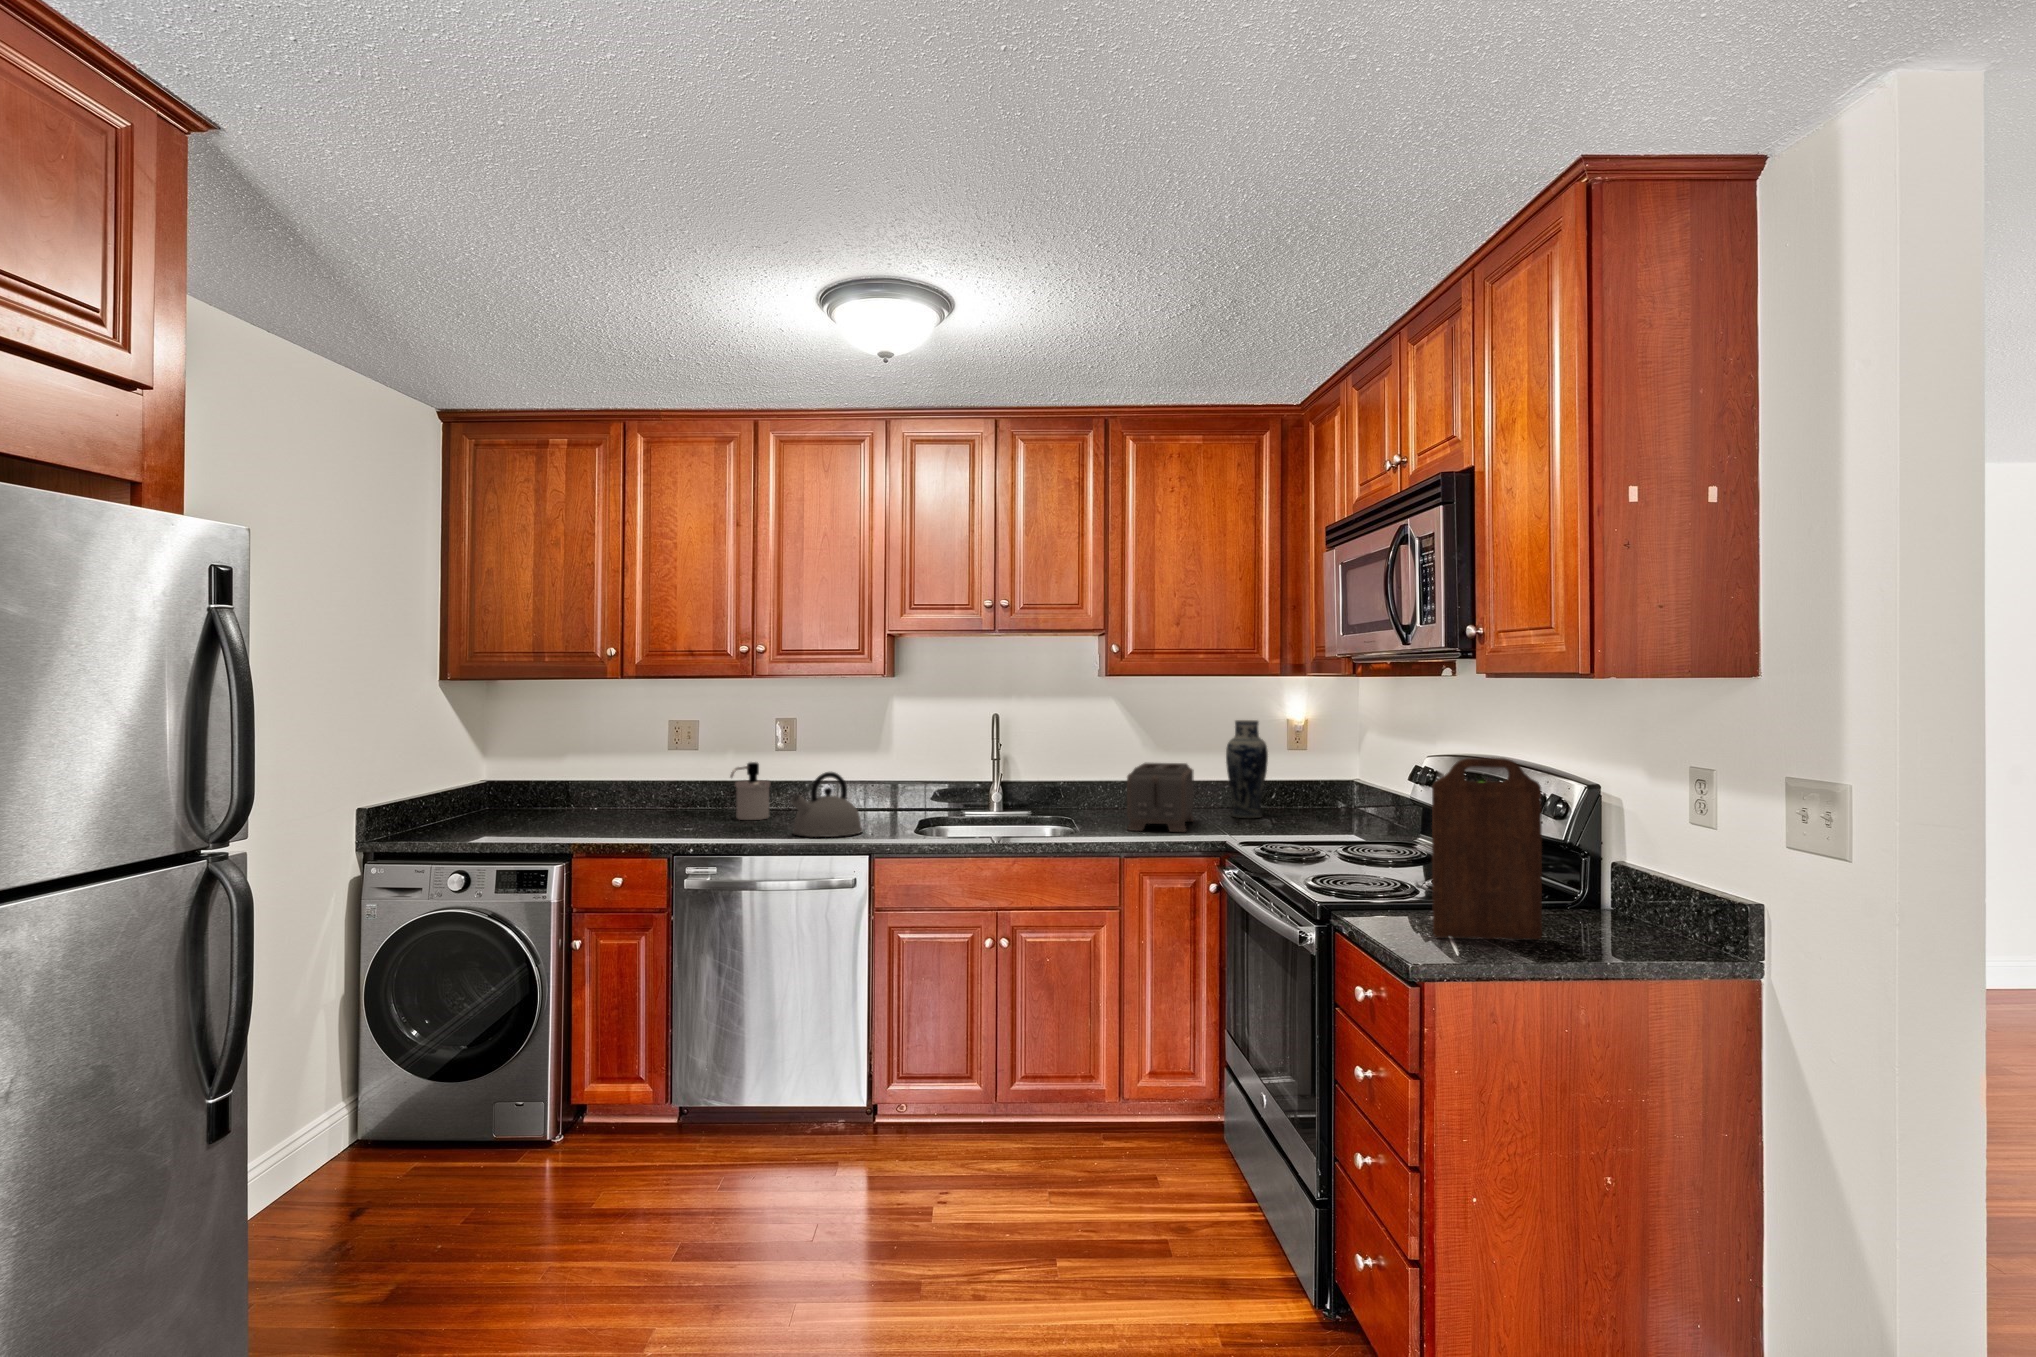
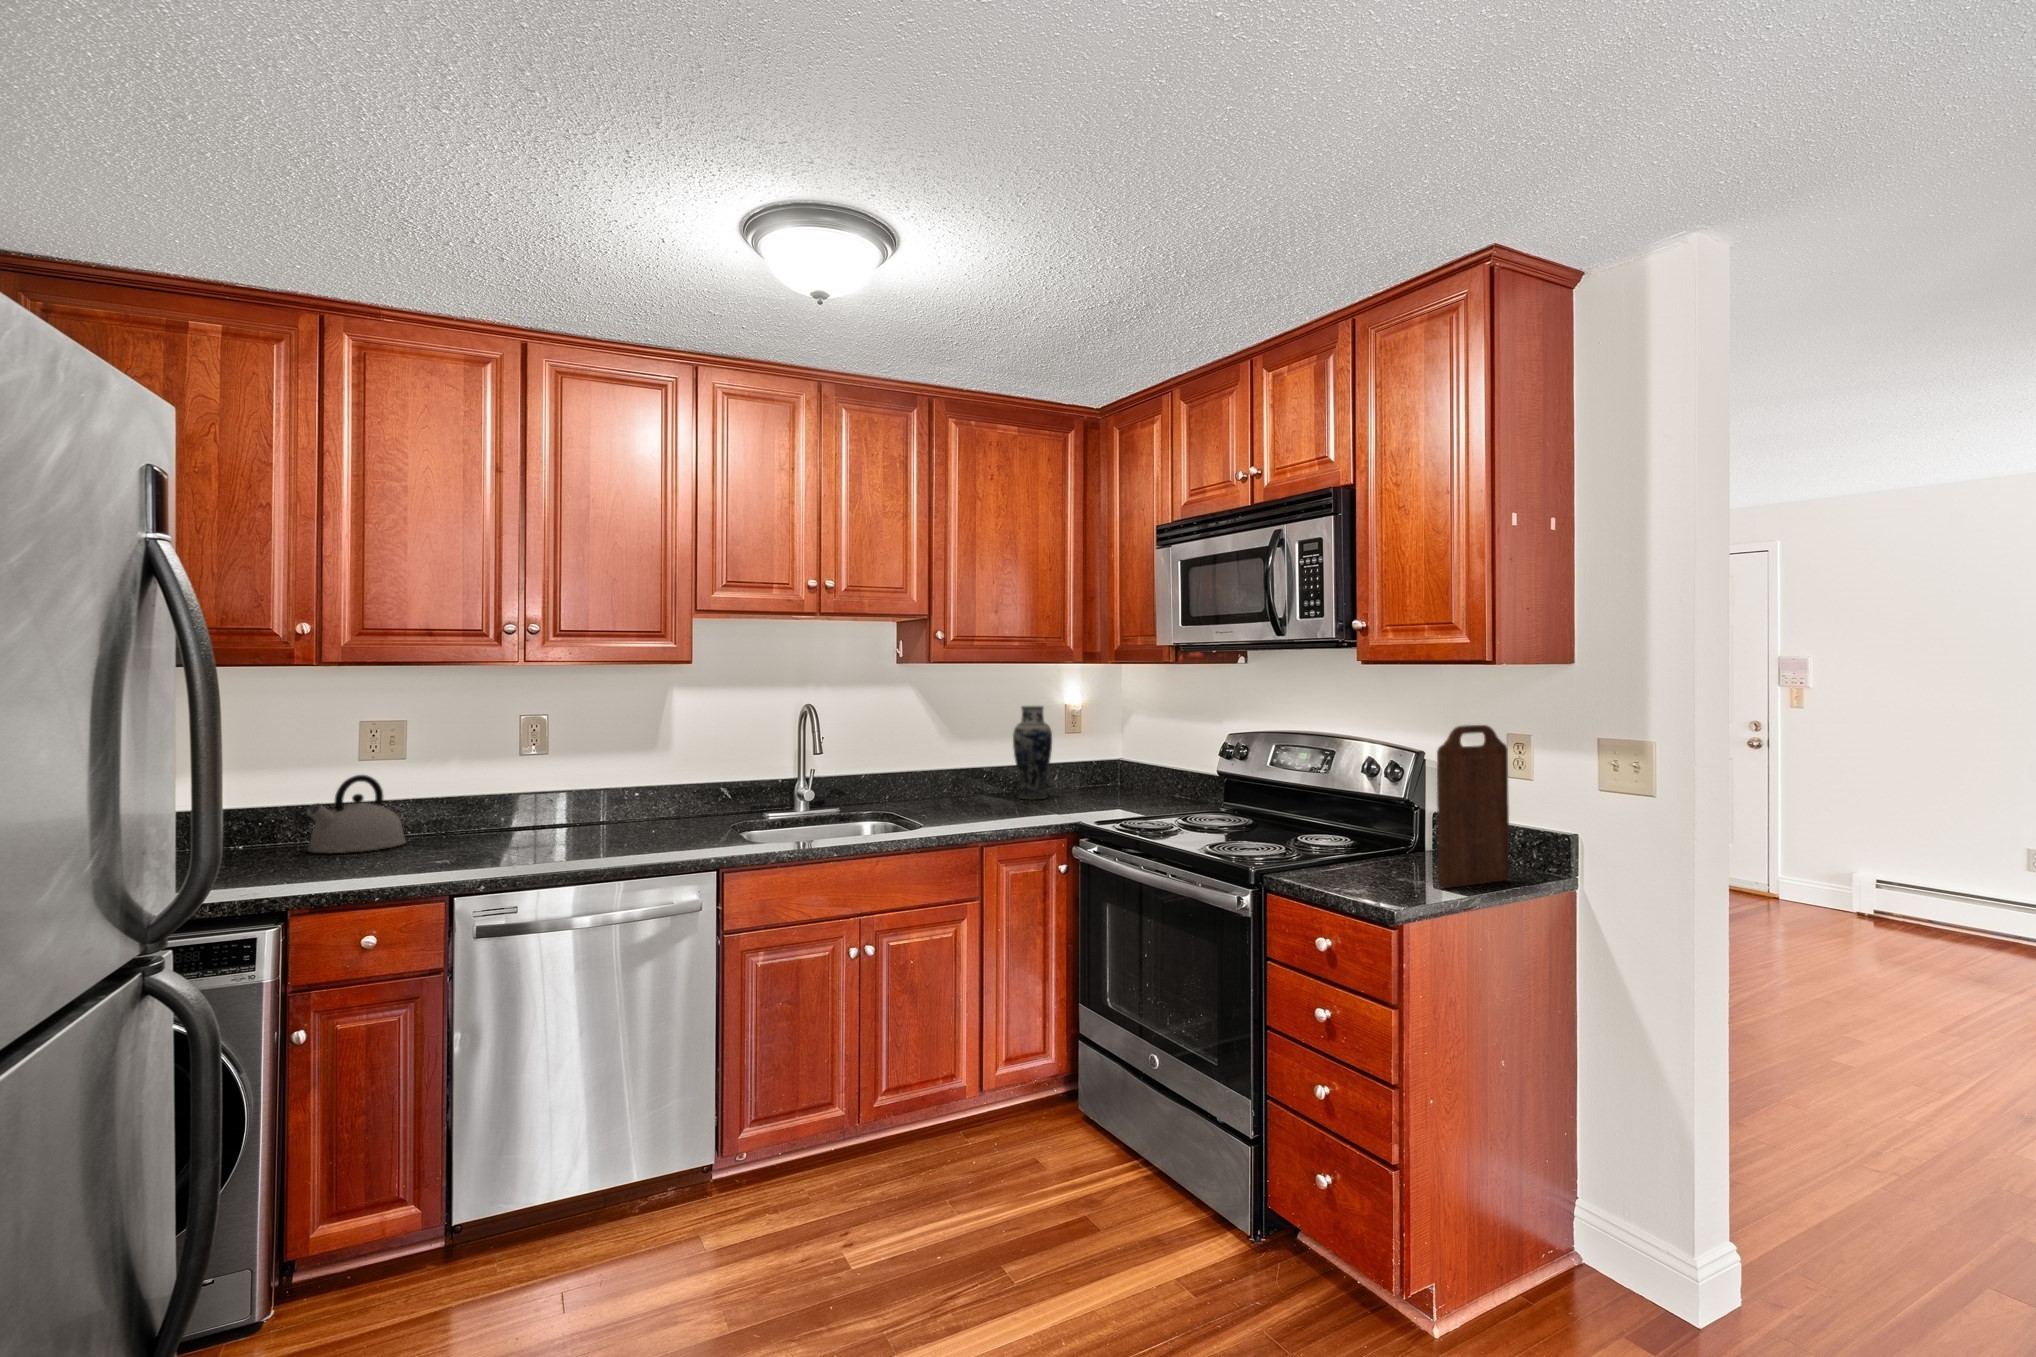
soap dispenser: present [730,762,770,820] -> none [477,770,525,843]
toaster: present [1127,763,1194,832] -> none [944,749,1018,819]
kettle: present [791,772,863,837] -> present [307,775,406,853]

